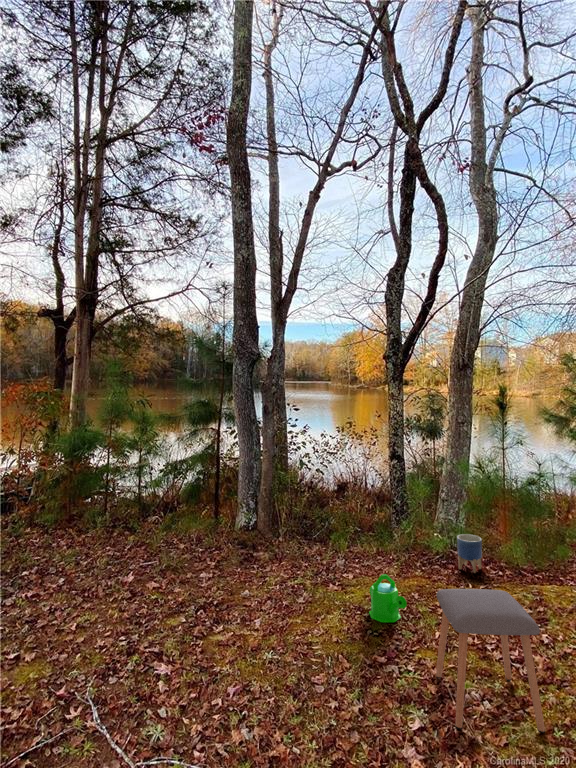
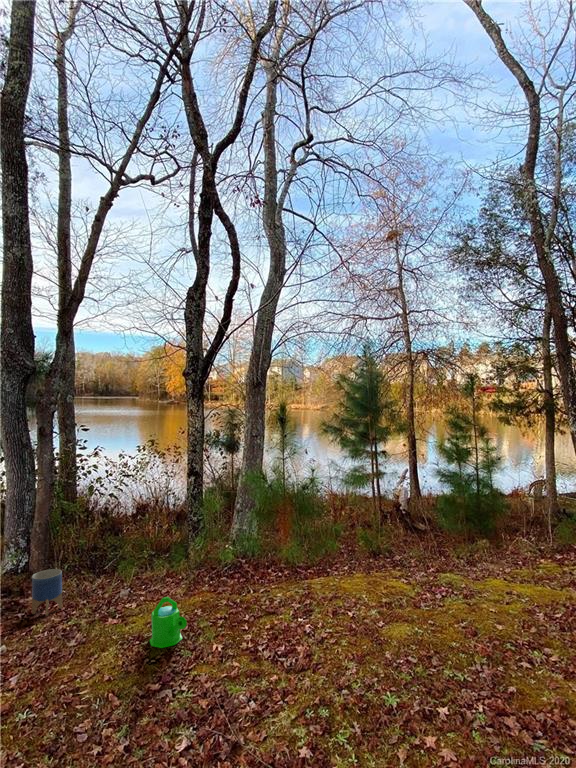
planter: present [457,534,482,573] -> present [32,569,62,616]
stool: present [436,589,545,733] -> none [208,593,298,736]

